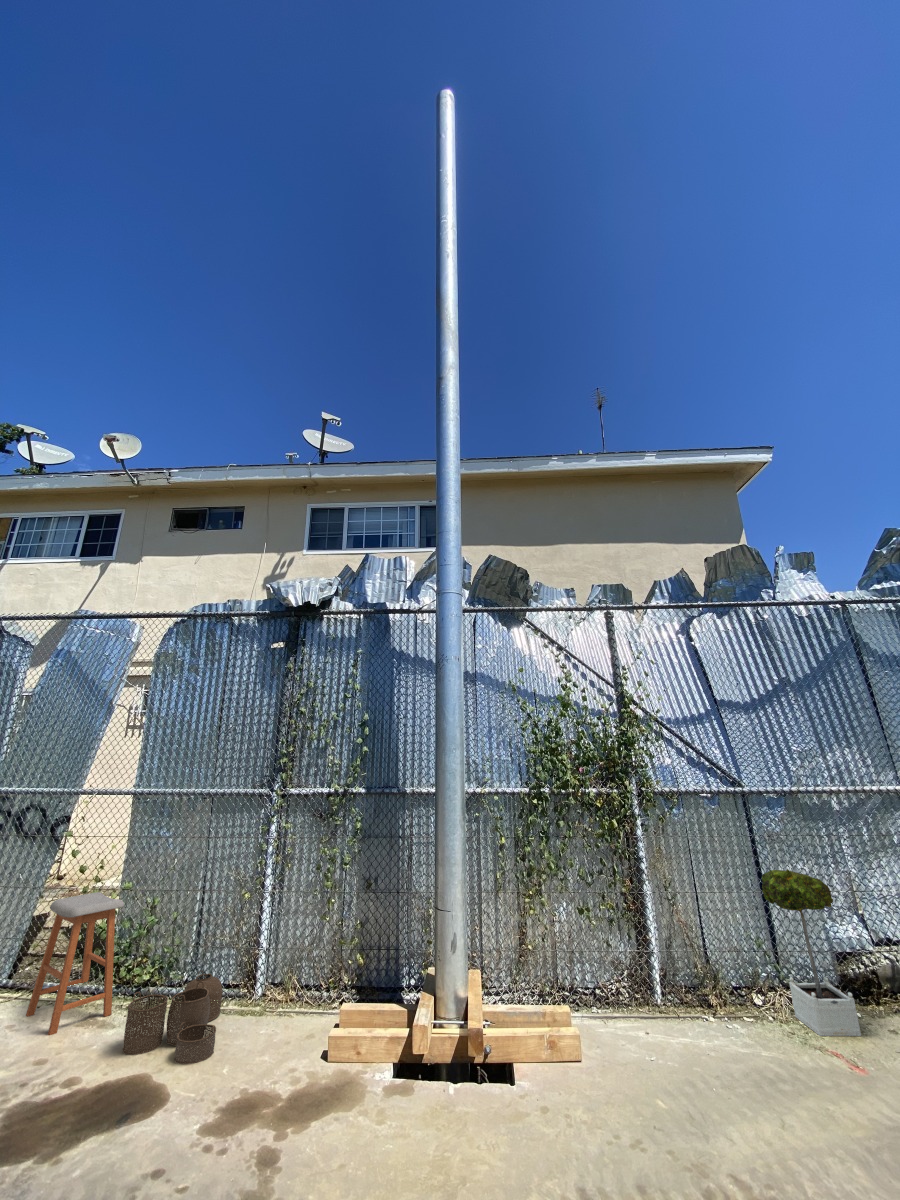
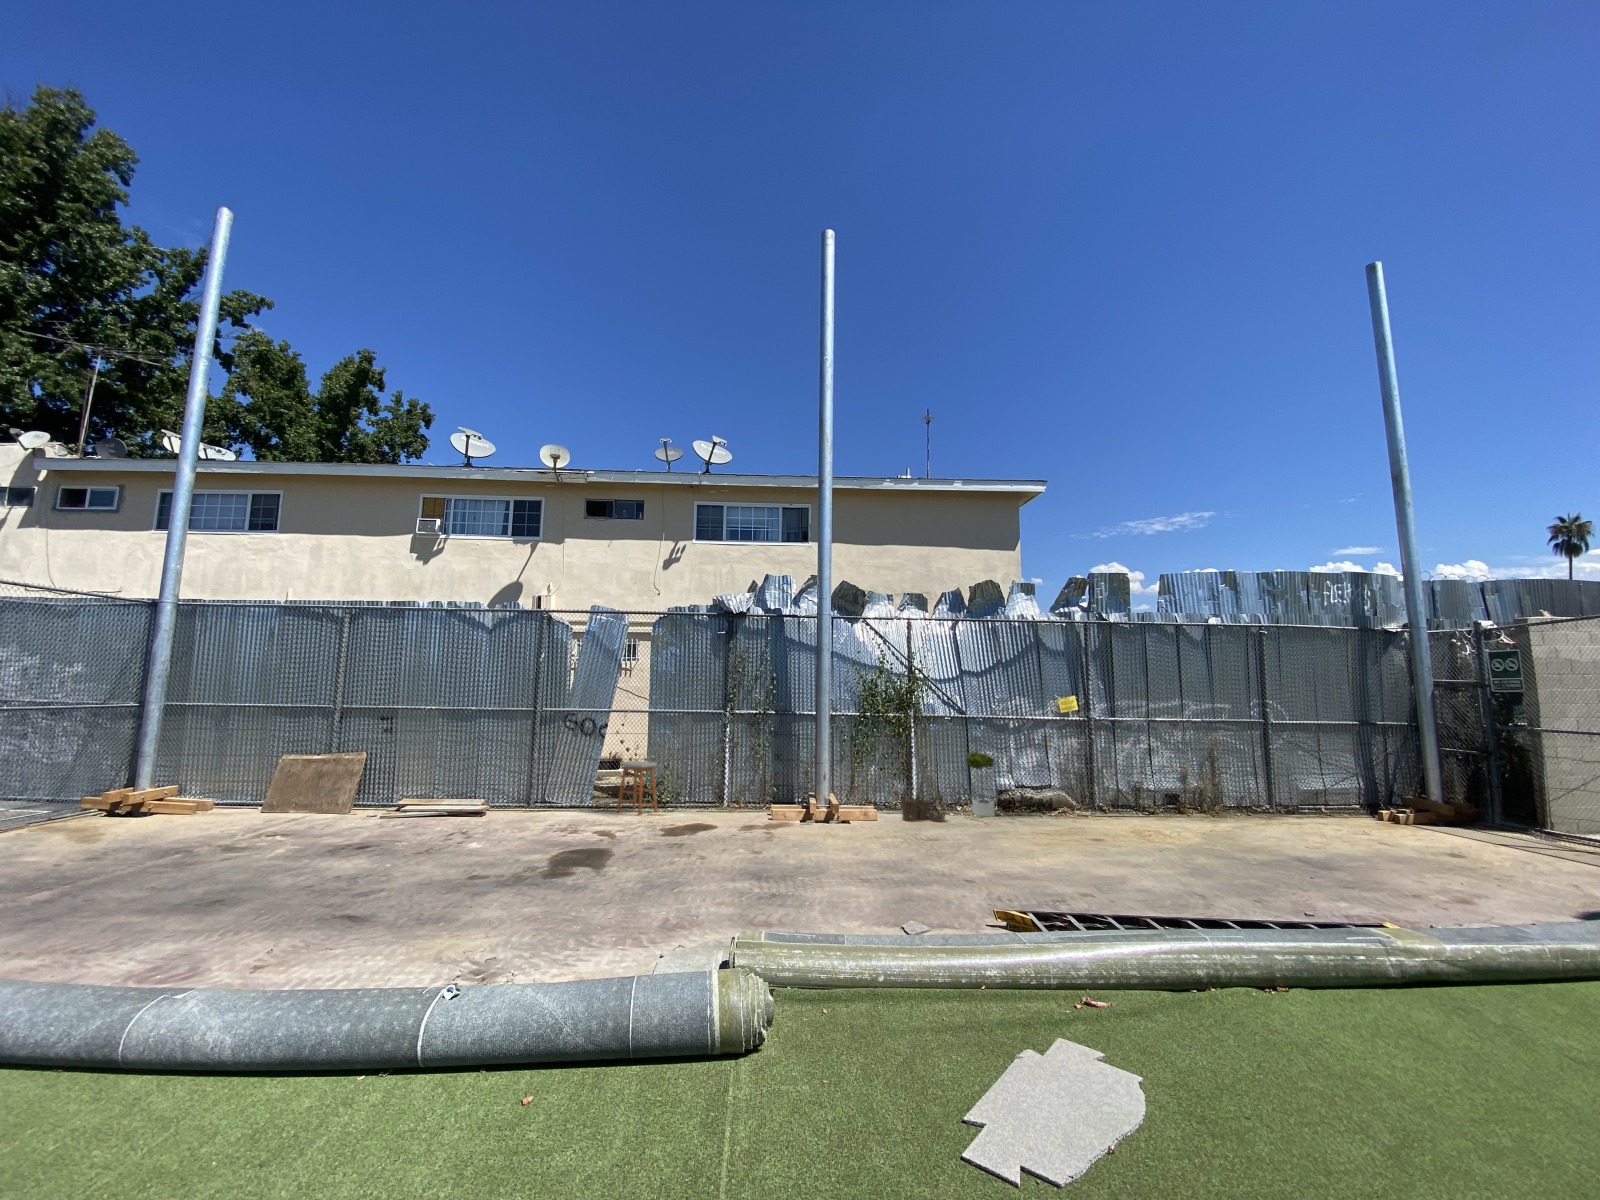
woven basket: present [122,971,223,1064] -> present [902,797,945,822]

